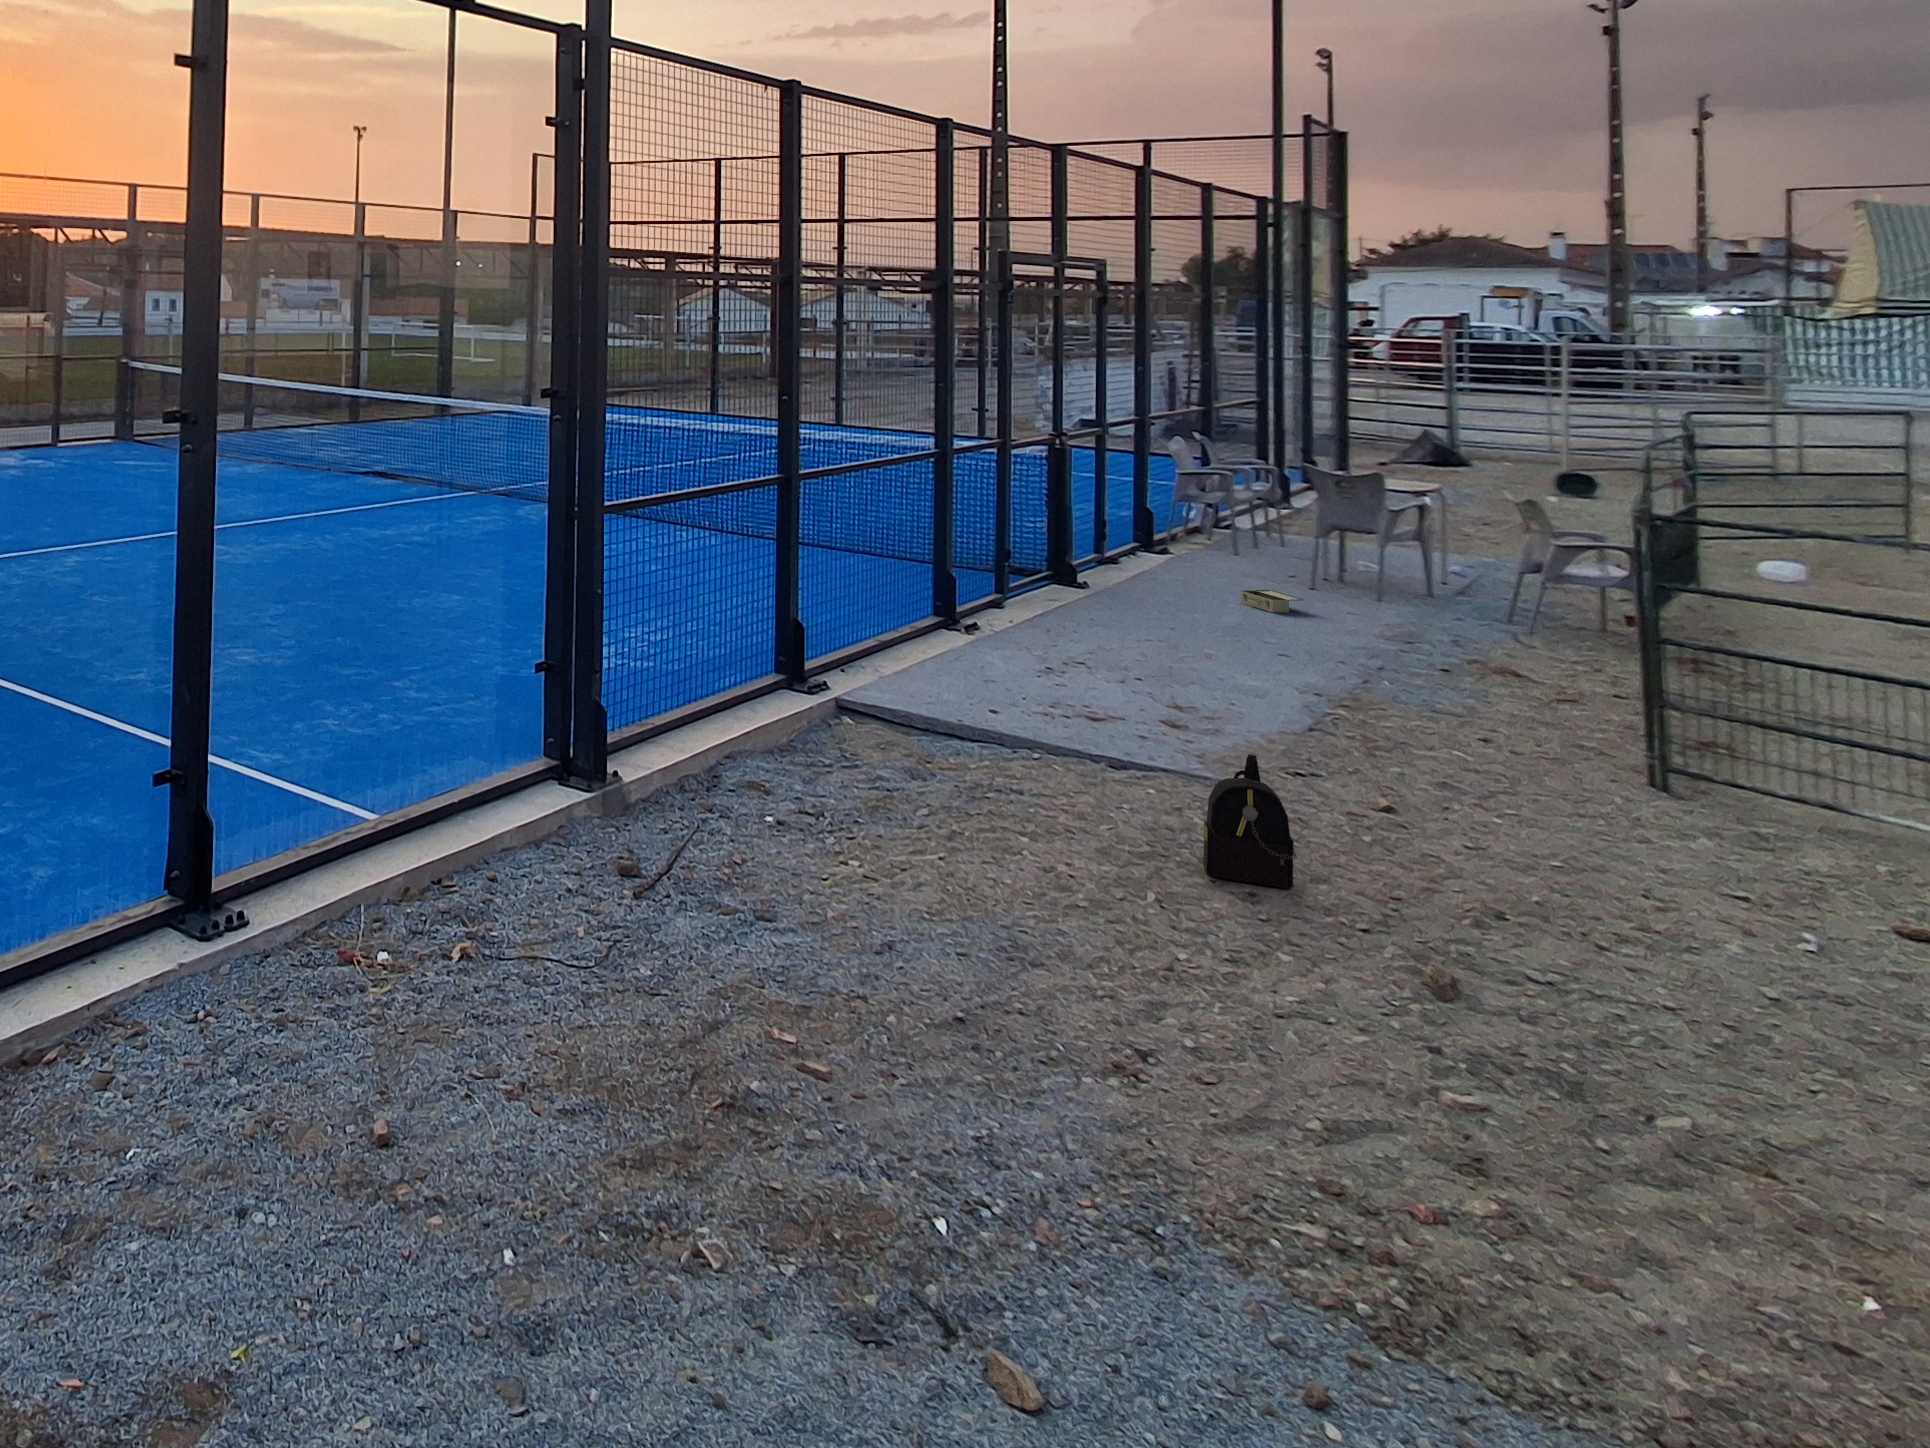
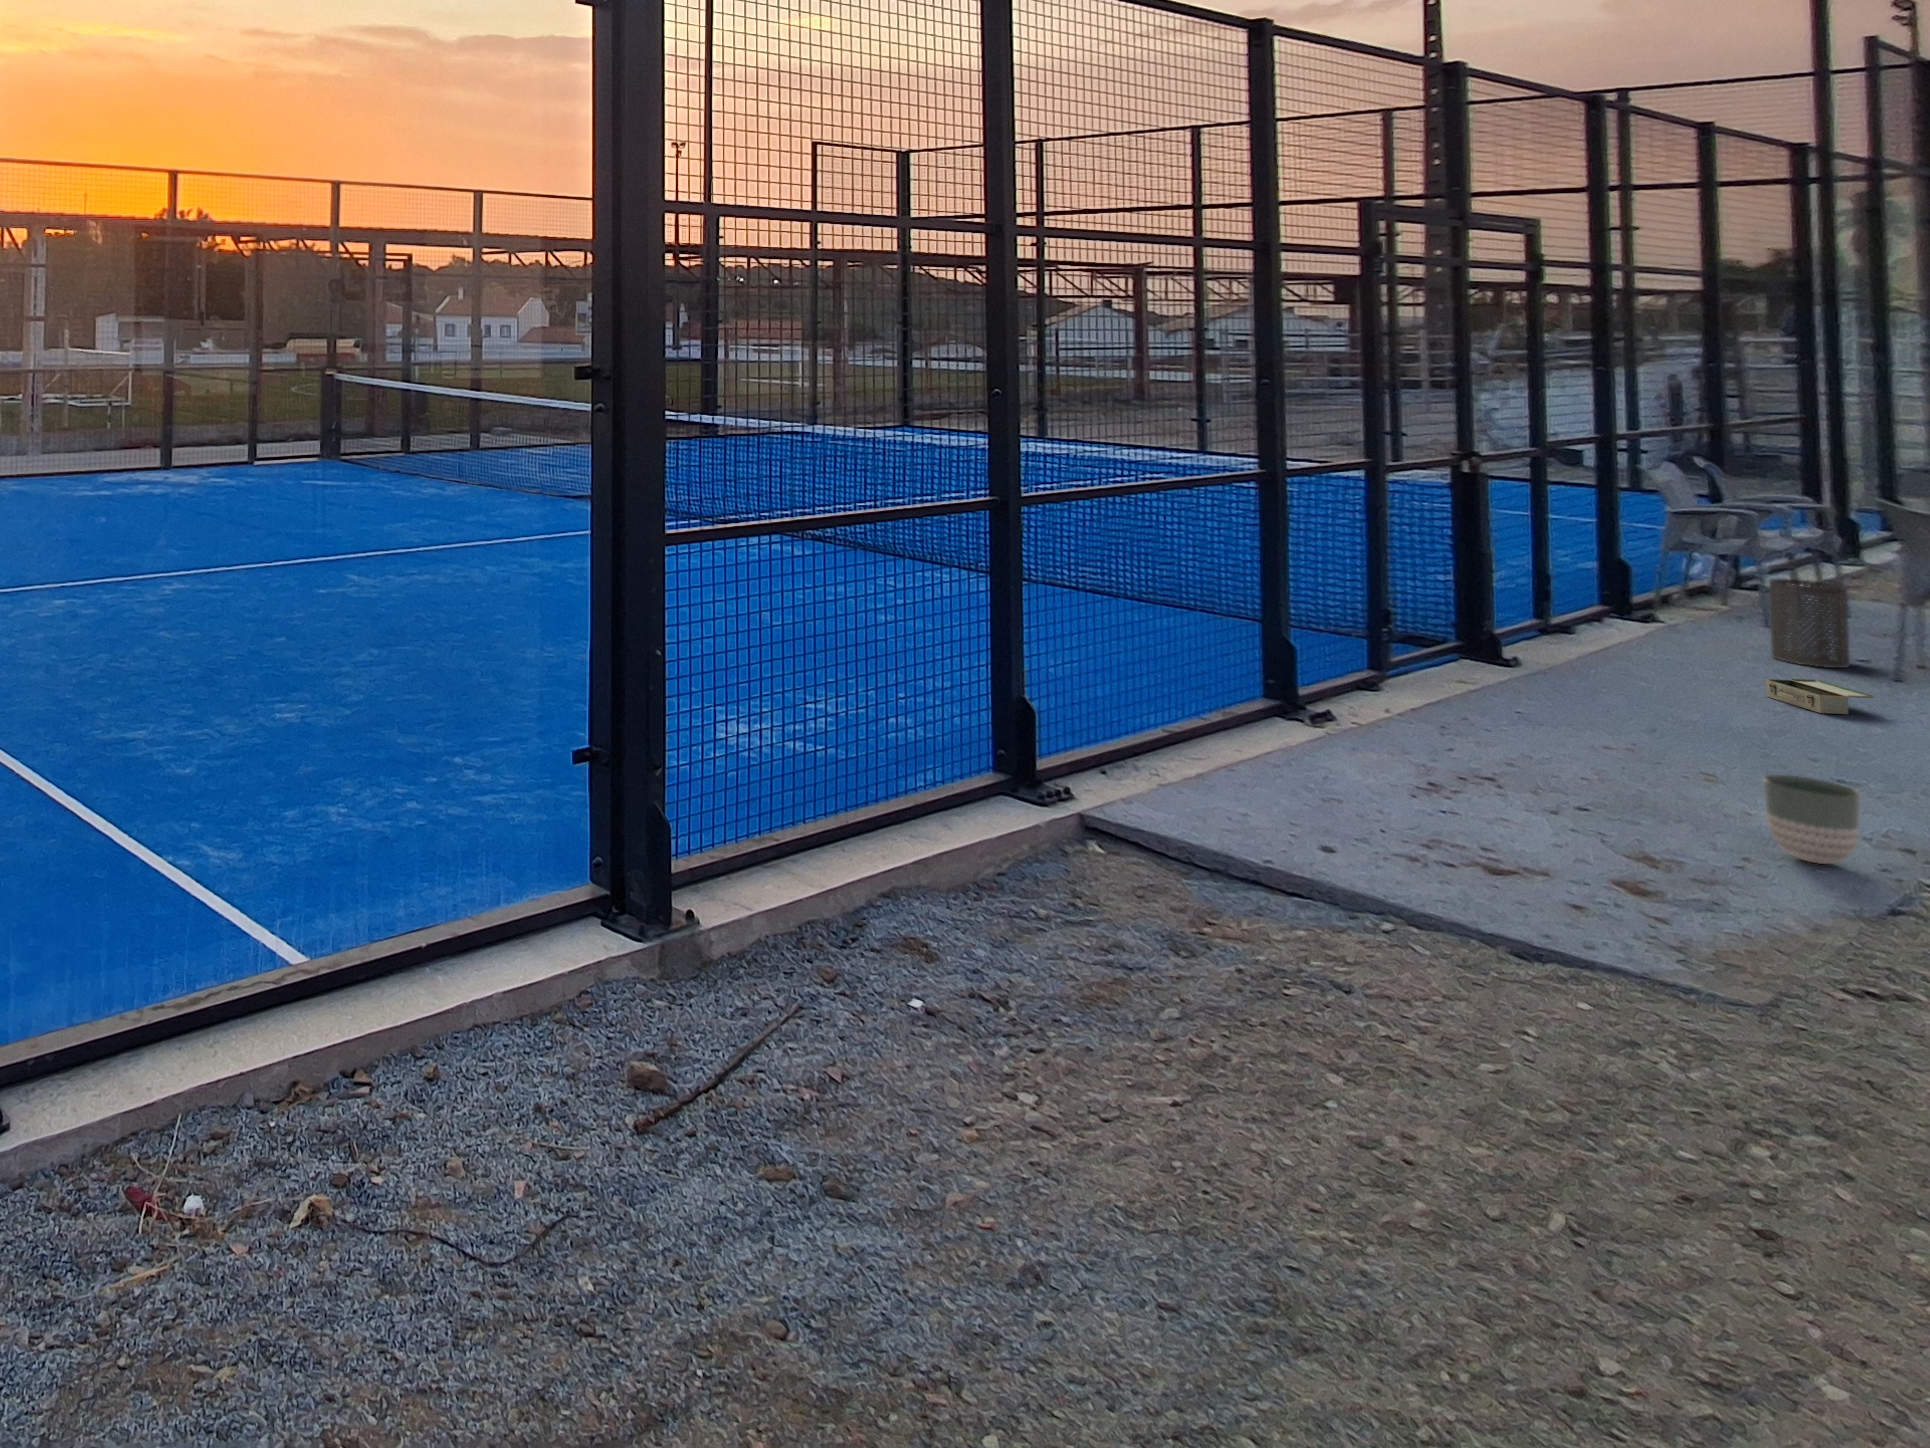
trash can: none [1242,519,1289,582] -> present [1769,579,1850,668]
planter: none [1245,649,1299,705] -> present [1763,775,1860,864]
backpack: present [1203,754,1297,889] -> none [1663,980,1850,1229]

